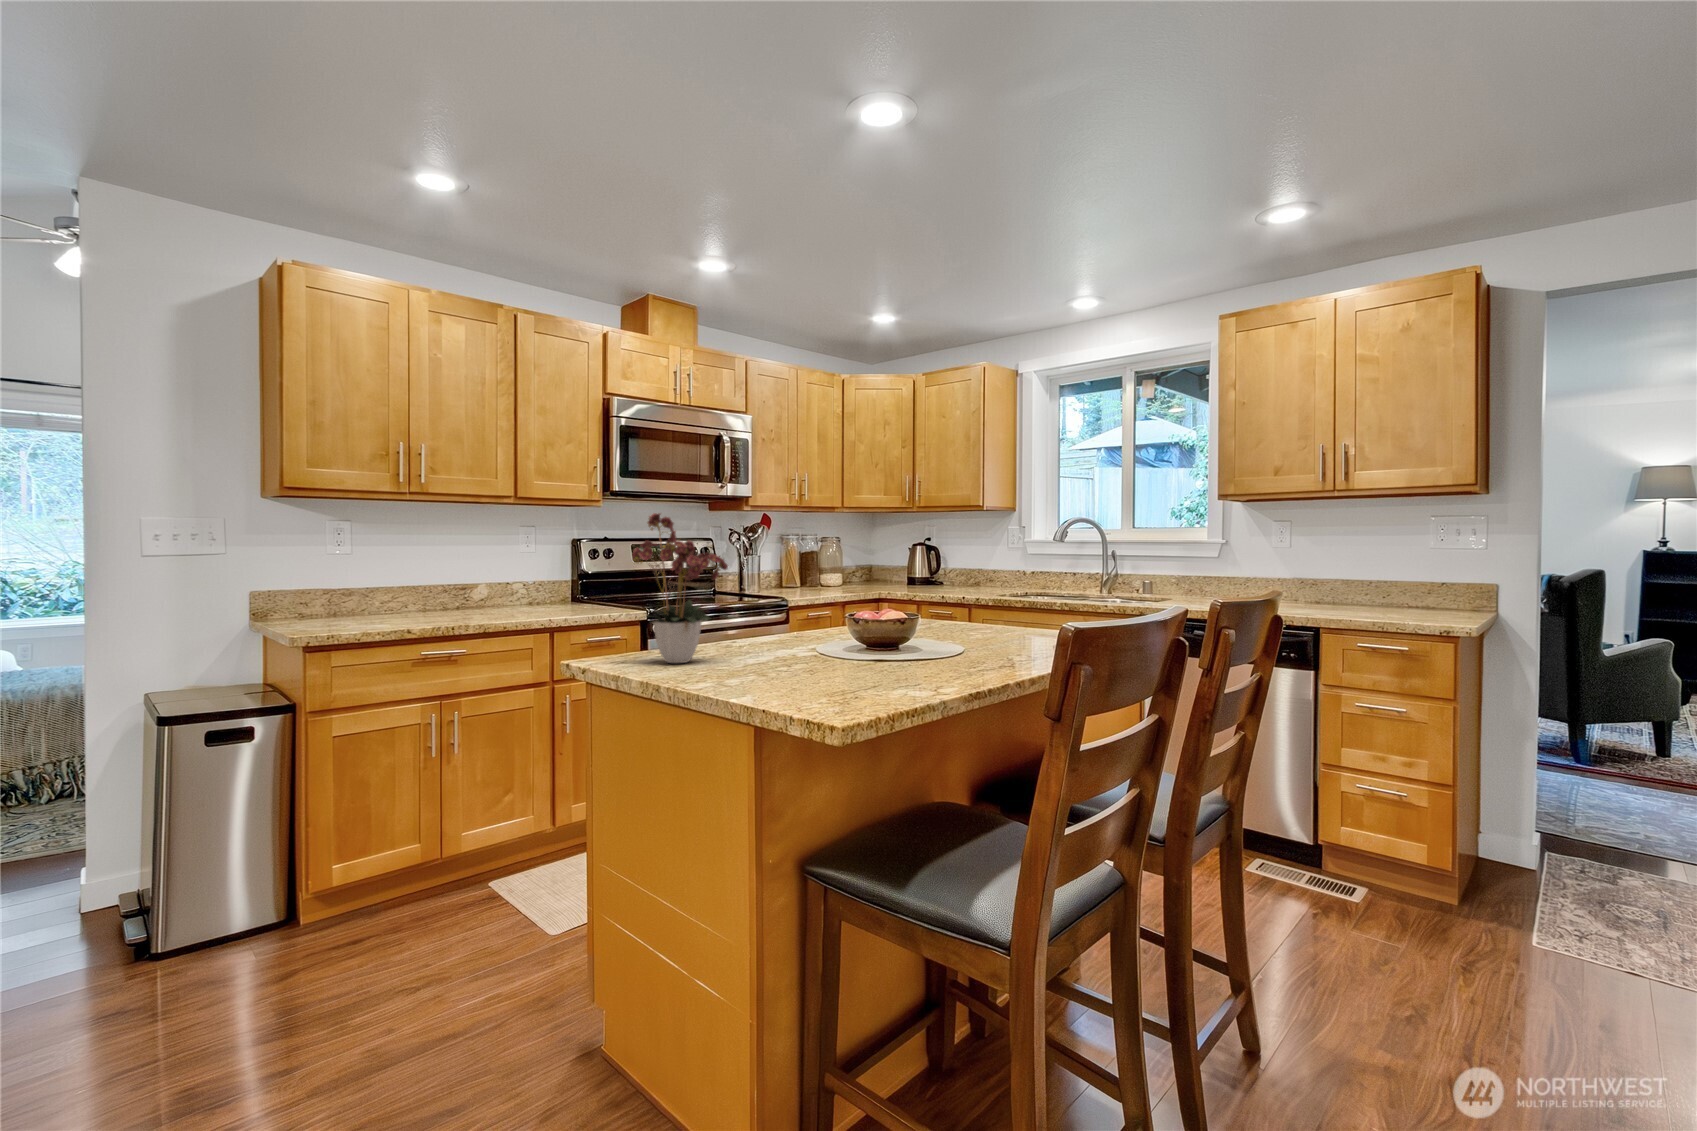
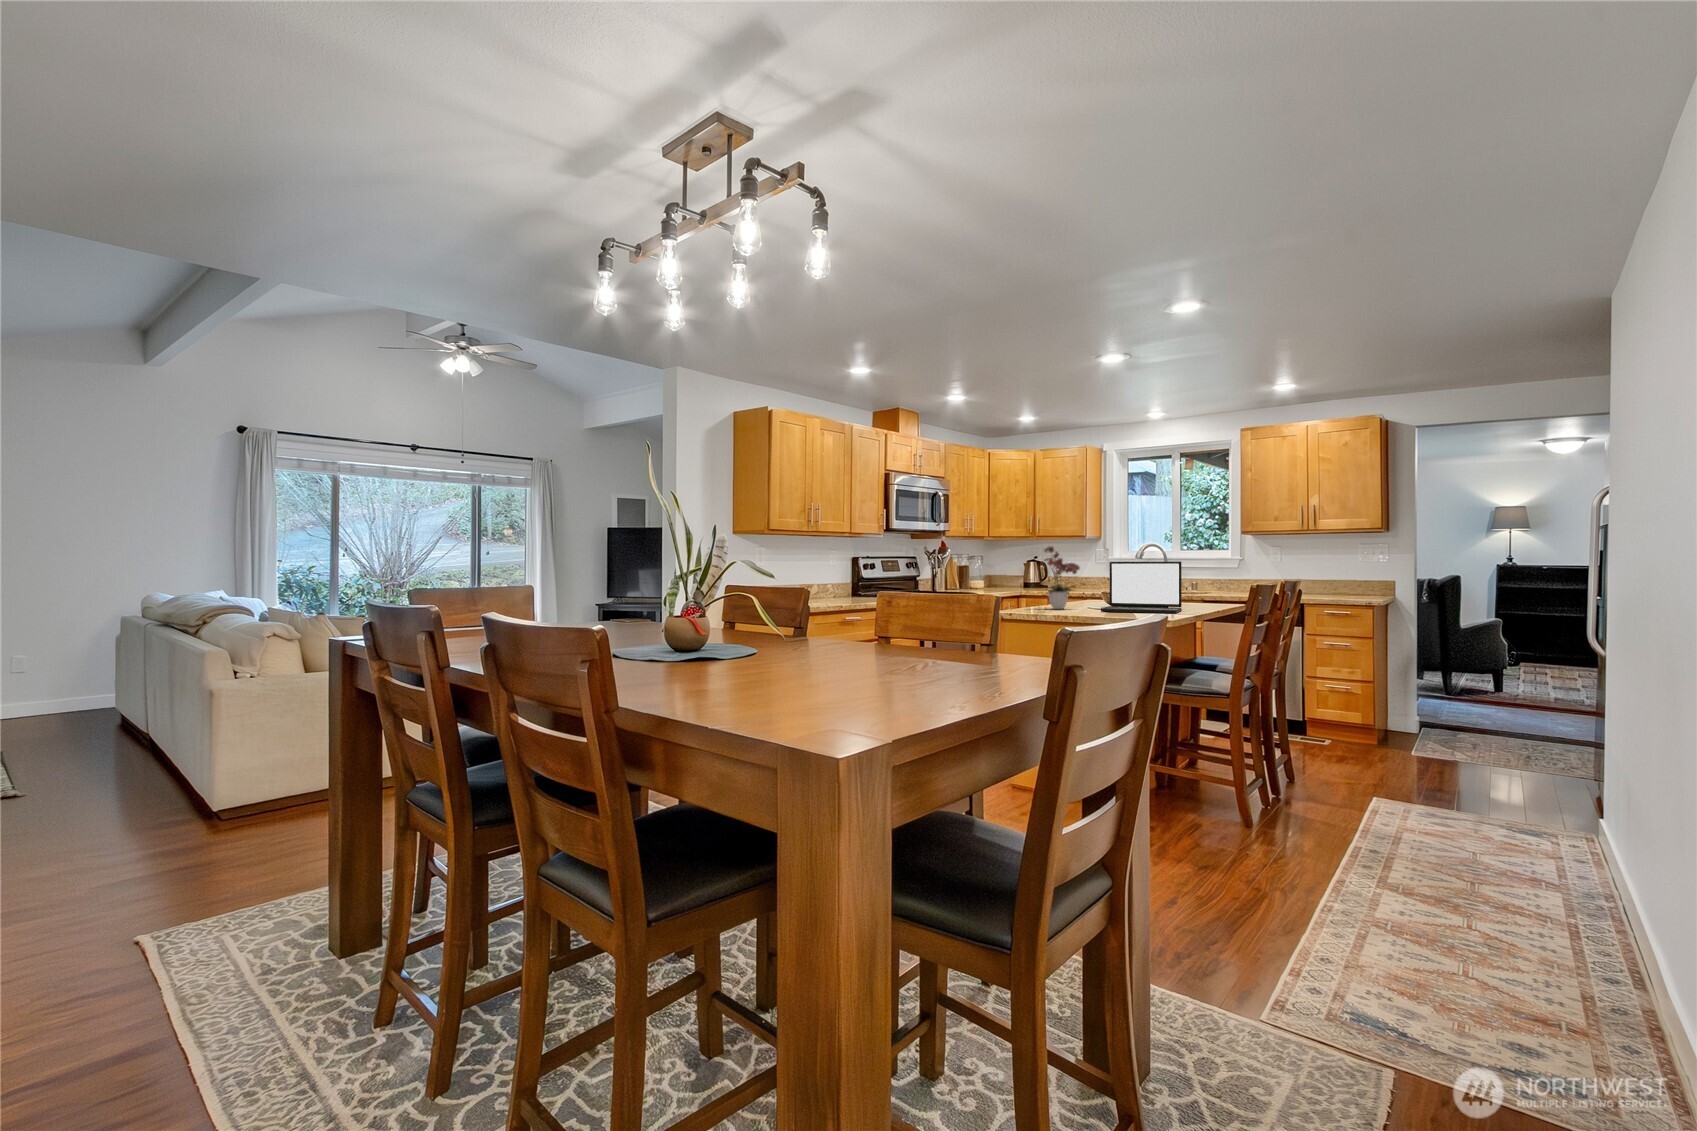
laptop: none [715,550,933,699] -> present [1101,561,1182,613]

